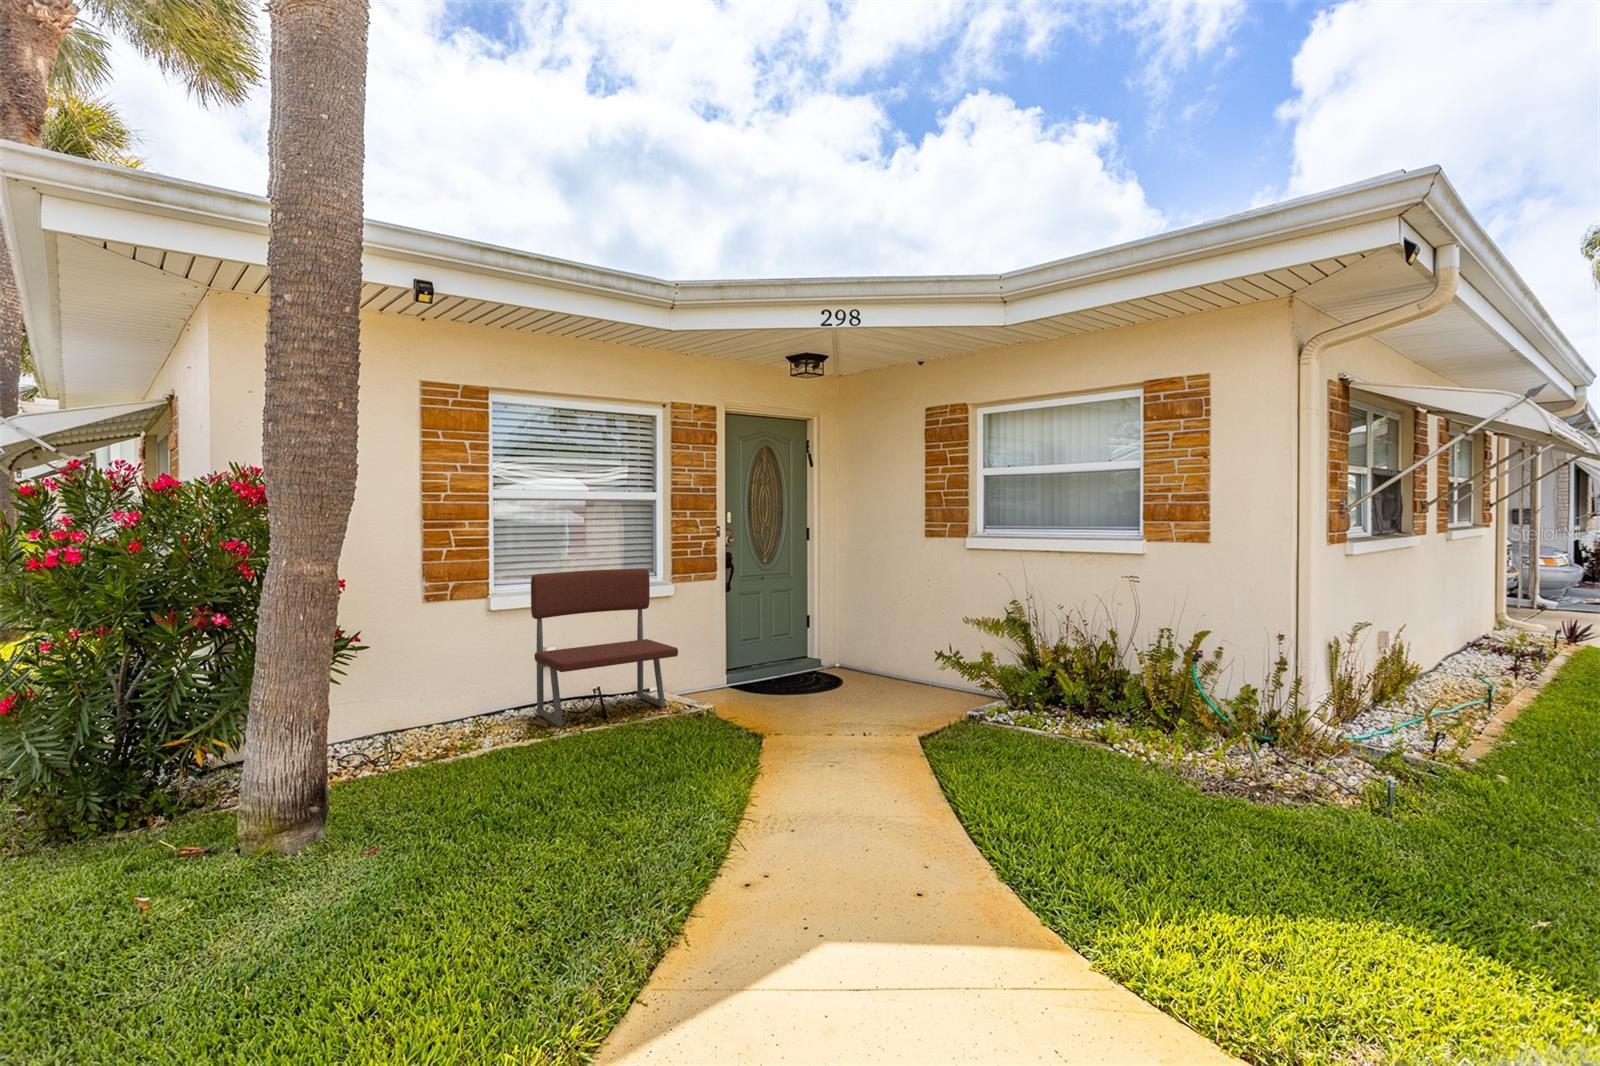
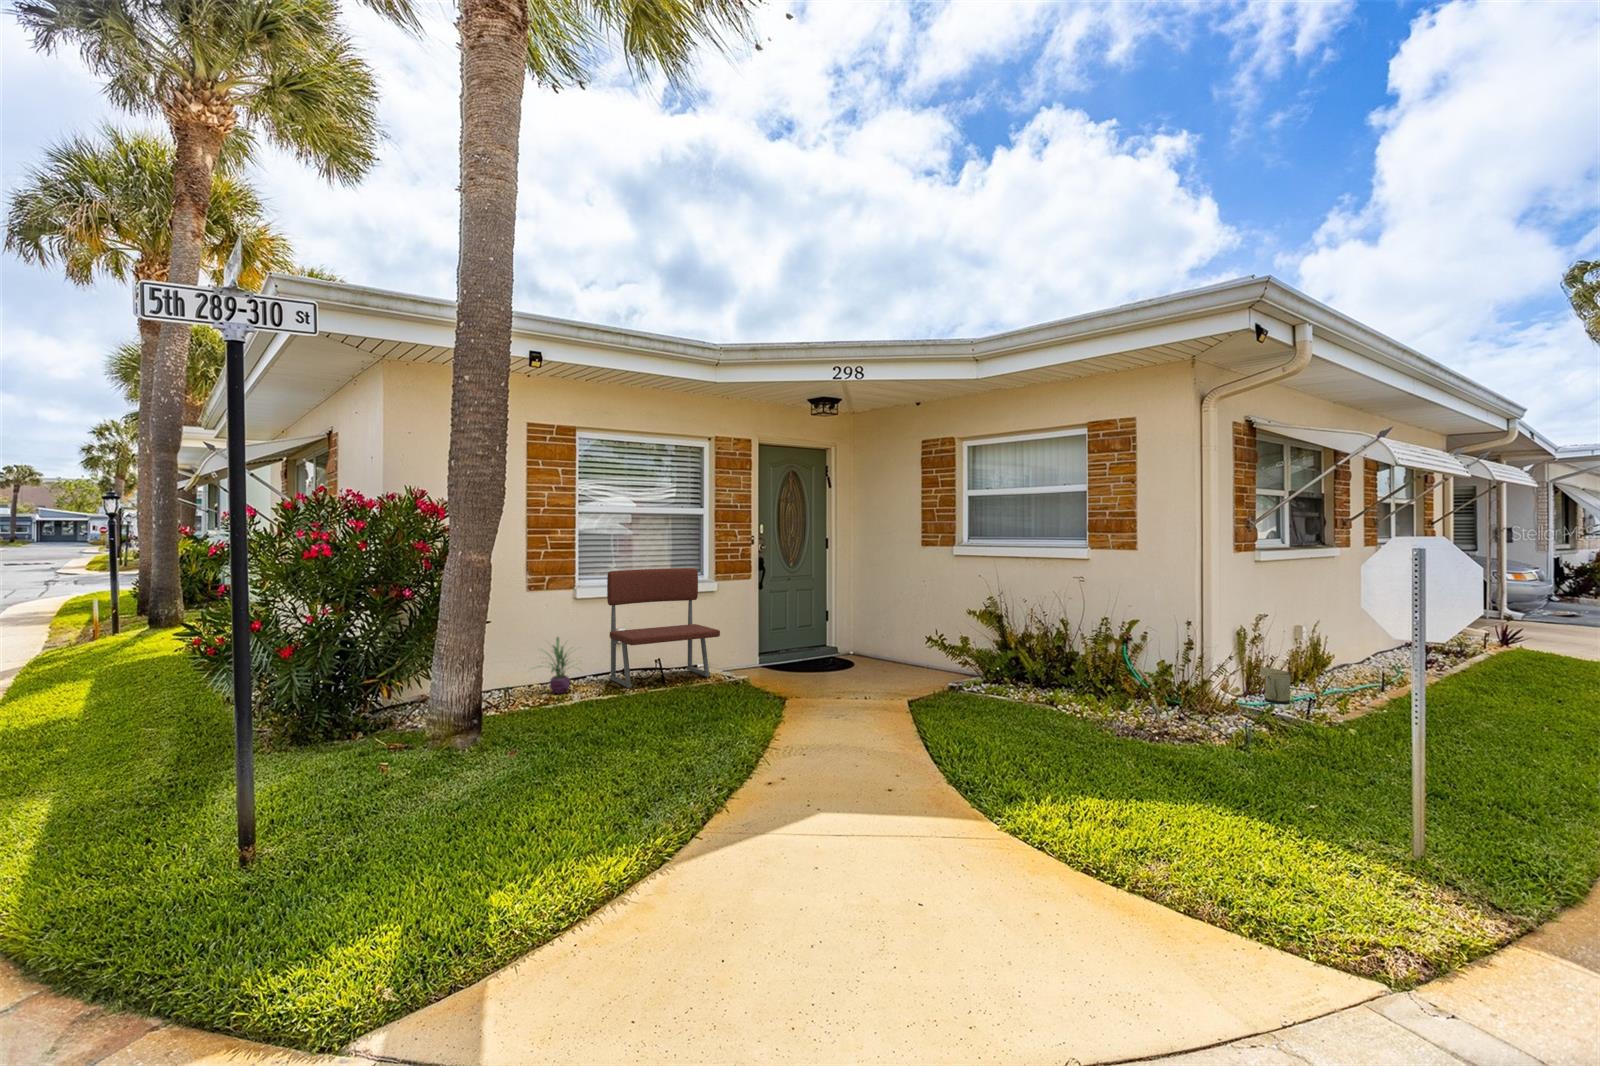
decorative plant: none [422,662,502,738] -> present [540,637,570,694]
watering can: none [1361,678,1396,734] -> present [1260,662,1291,704]

